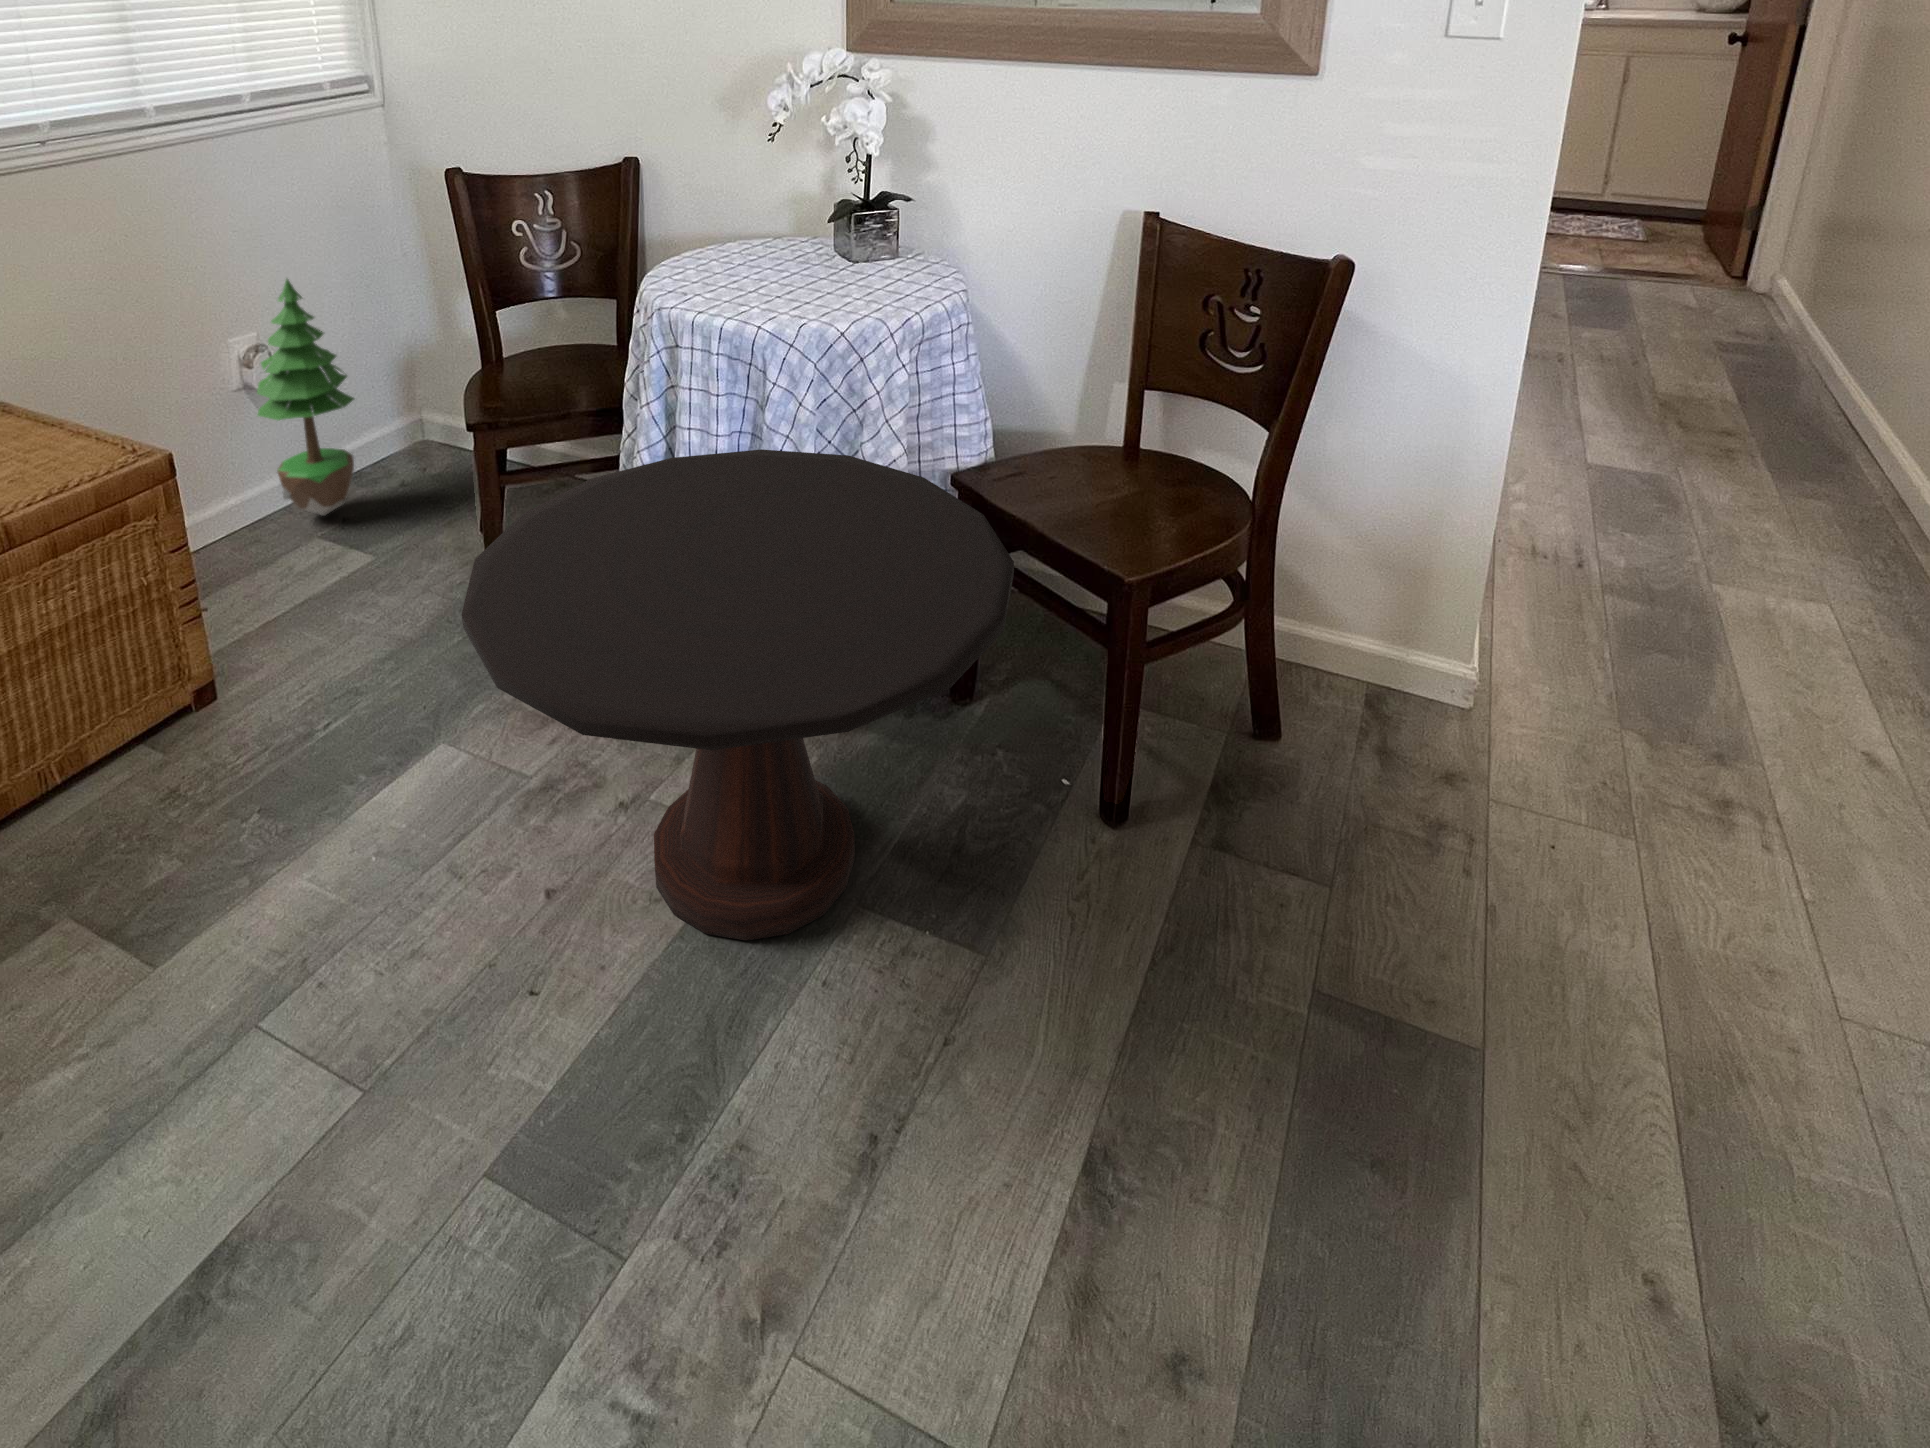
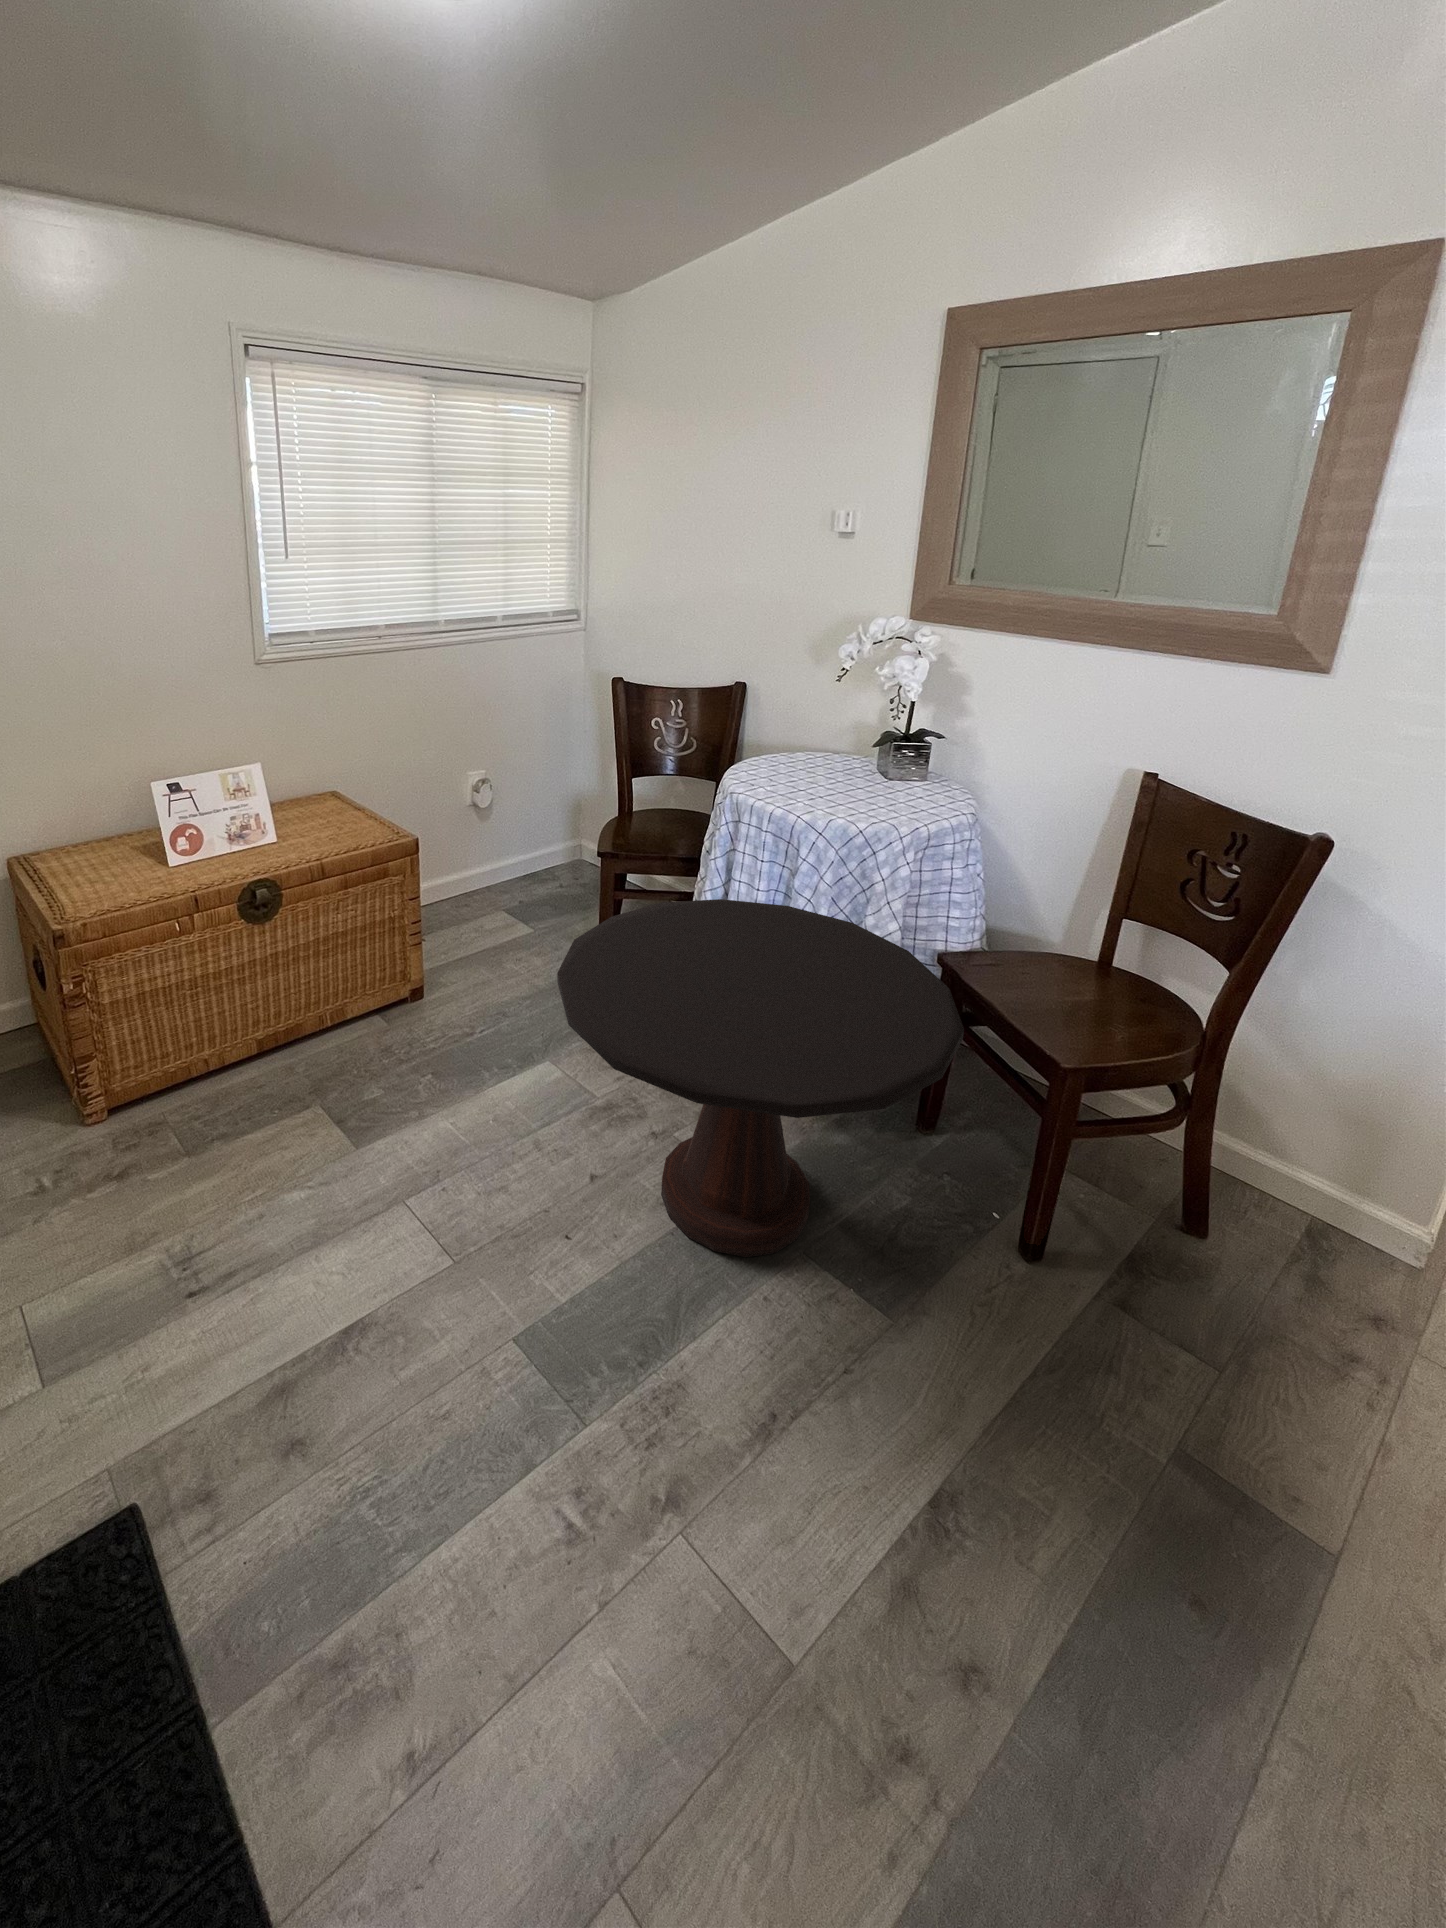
potted tree: present [257,279,354,516] -> none [473,738,533,897]

